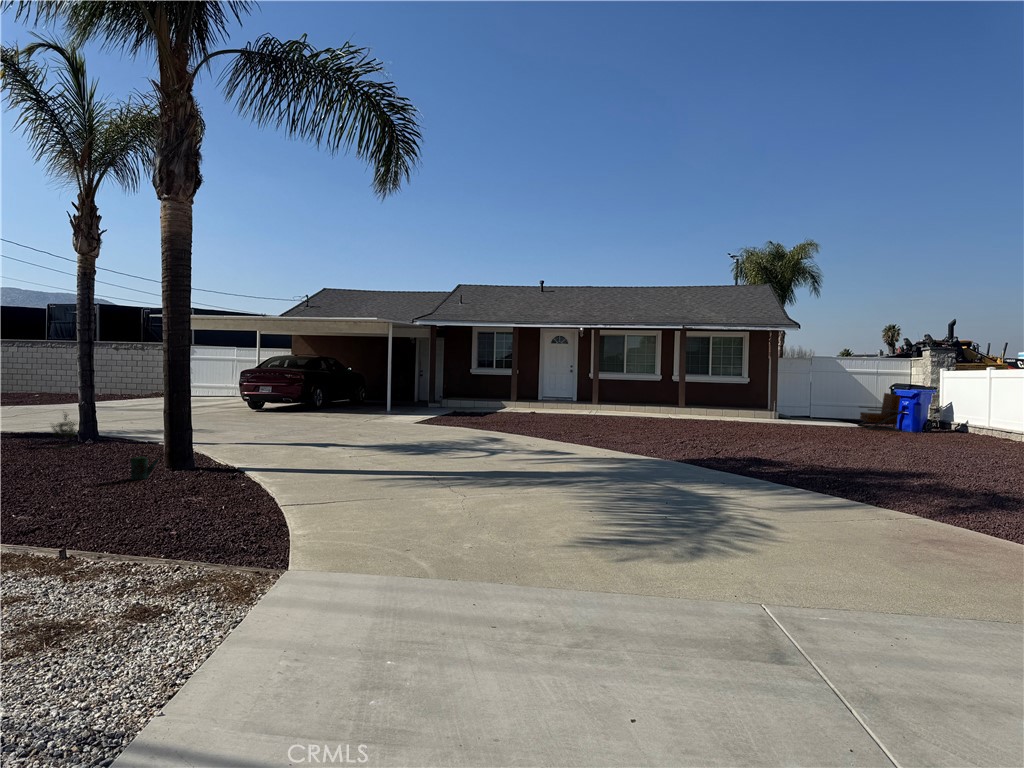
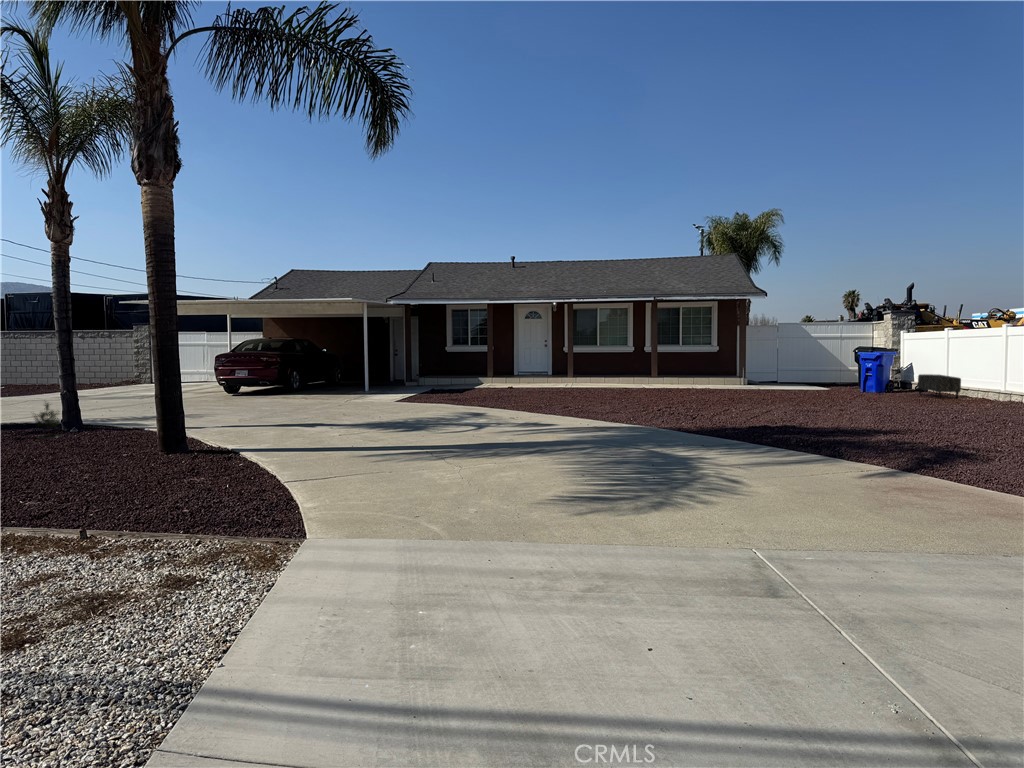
lounge chair: present [858,393,904,431] -> none [824,356,869,393]
bench: none [957,414,1004,441] -> present [918,374,961,398]
watering can: present [130,453,164,480] -> none [118,438,158,465]

